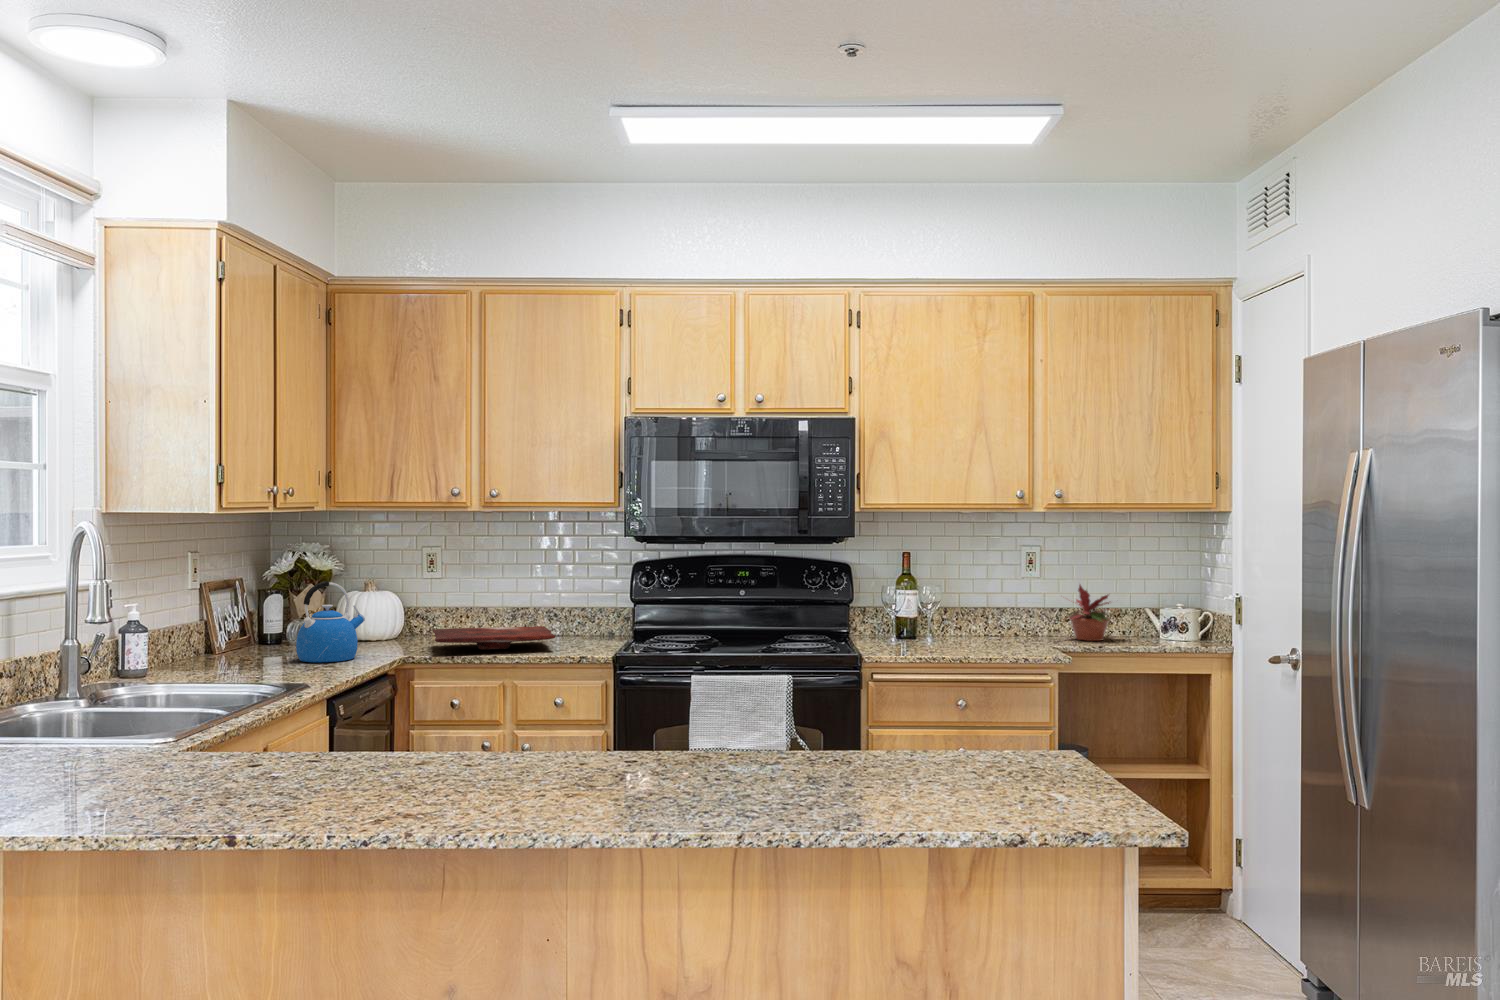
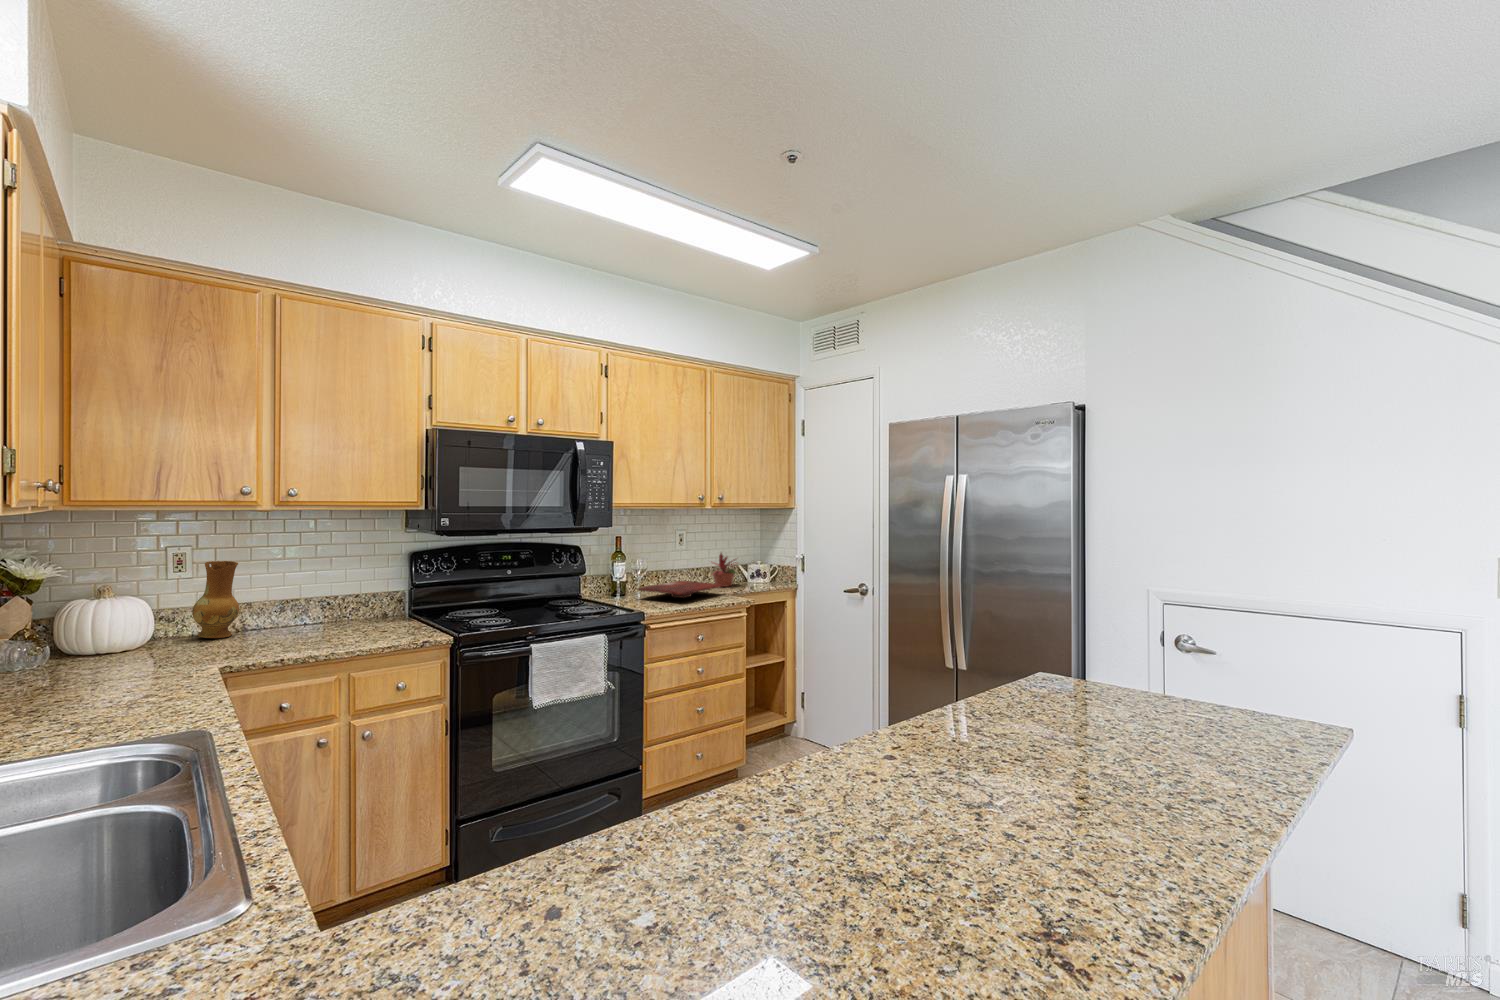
ceramic jug: none [436,562,473,637] -> present [192,561,239,638]
kettle: present [296,581,365,662] -> none [76,596,167,693]
cutting board: present [433,626,555,650] -> present [637,581,724,598]

